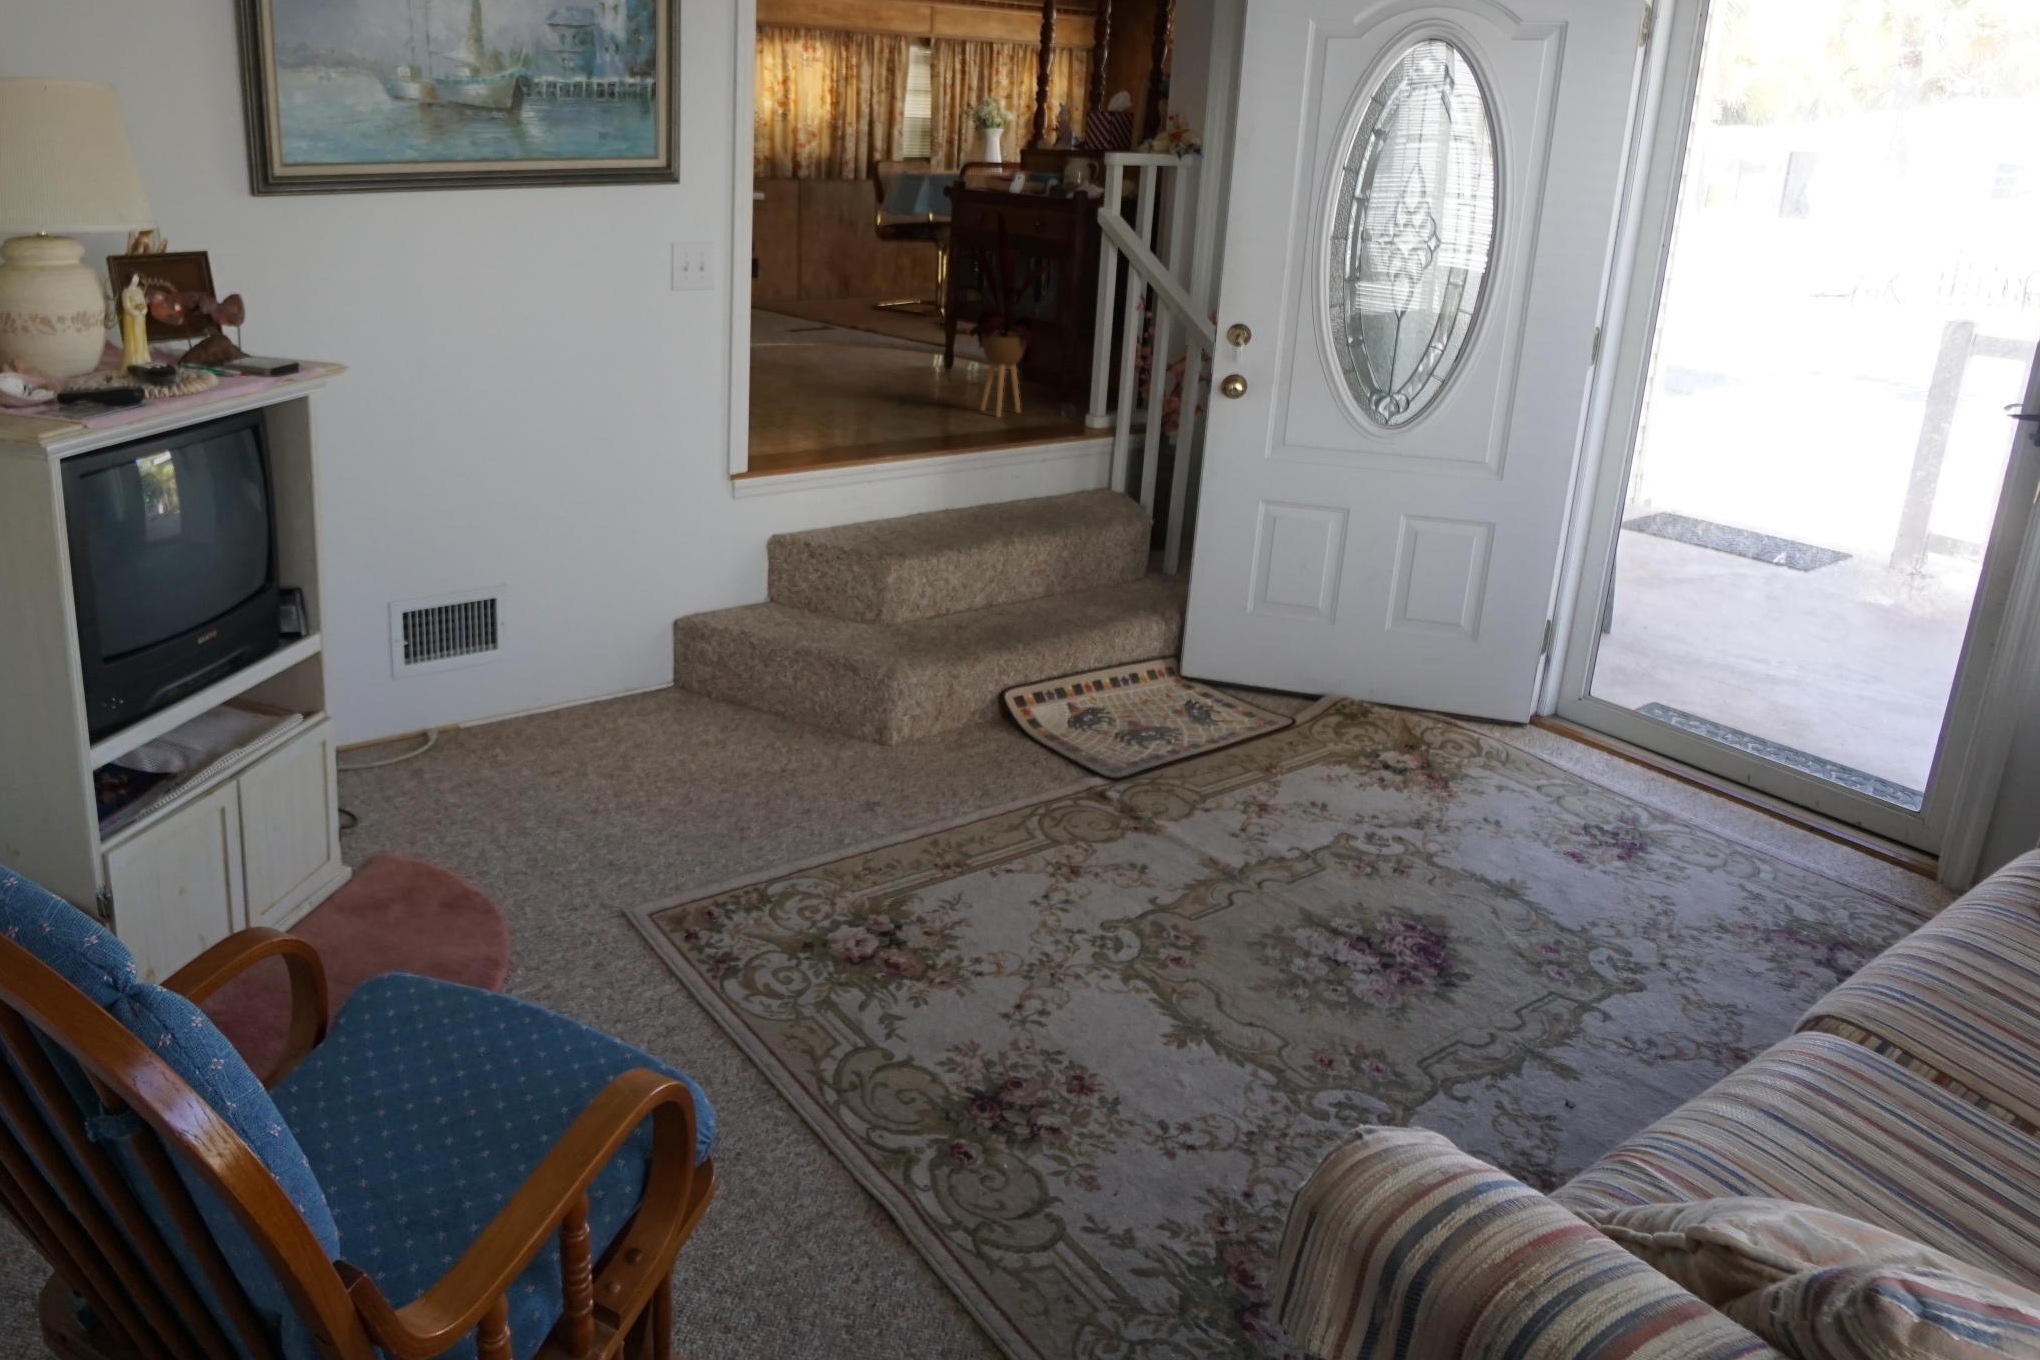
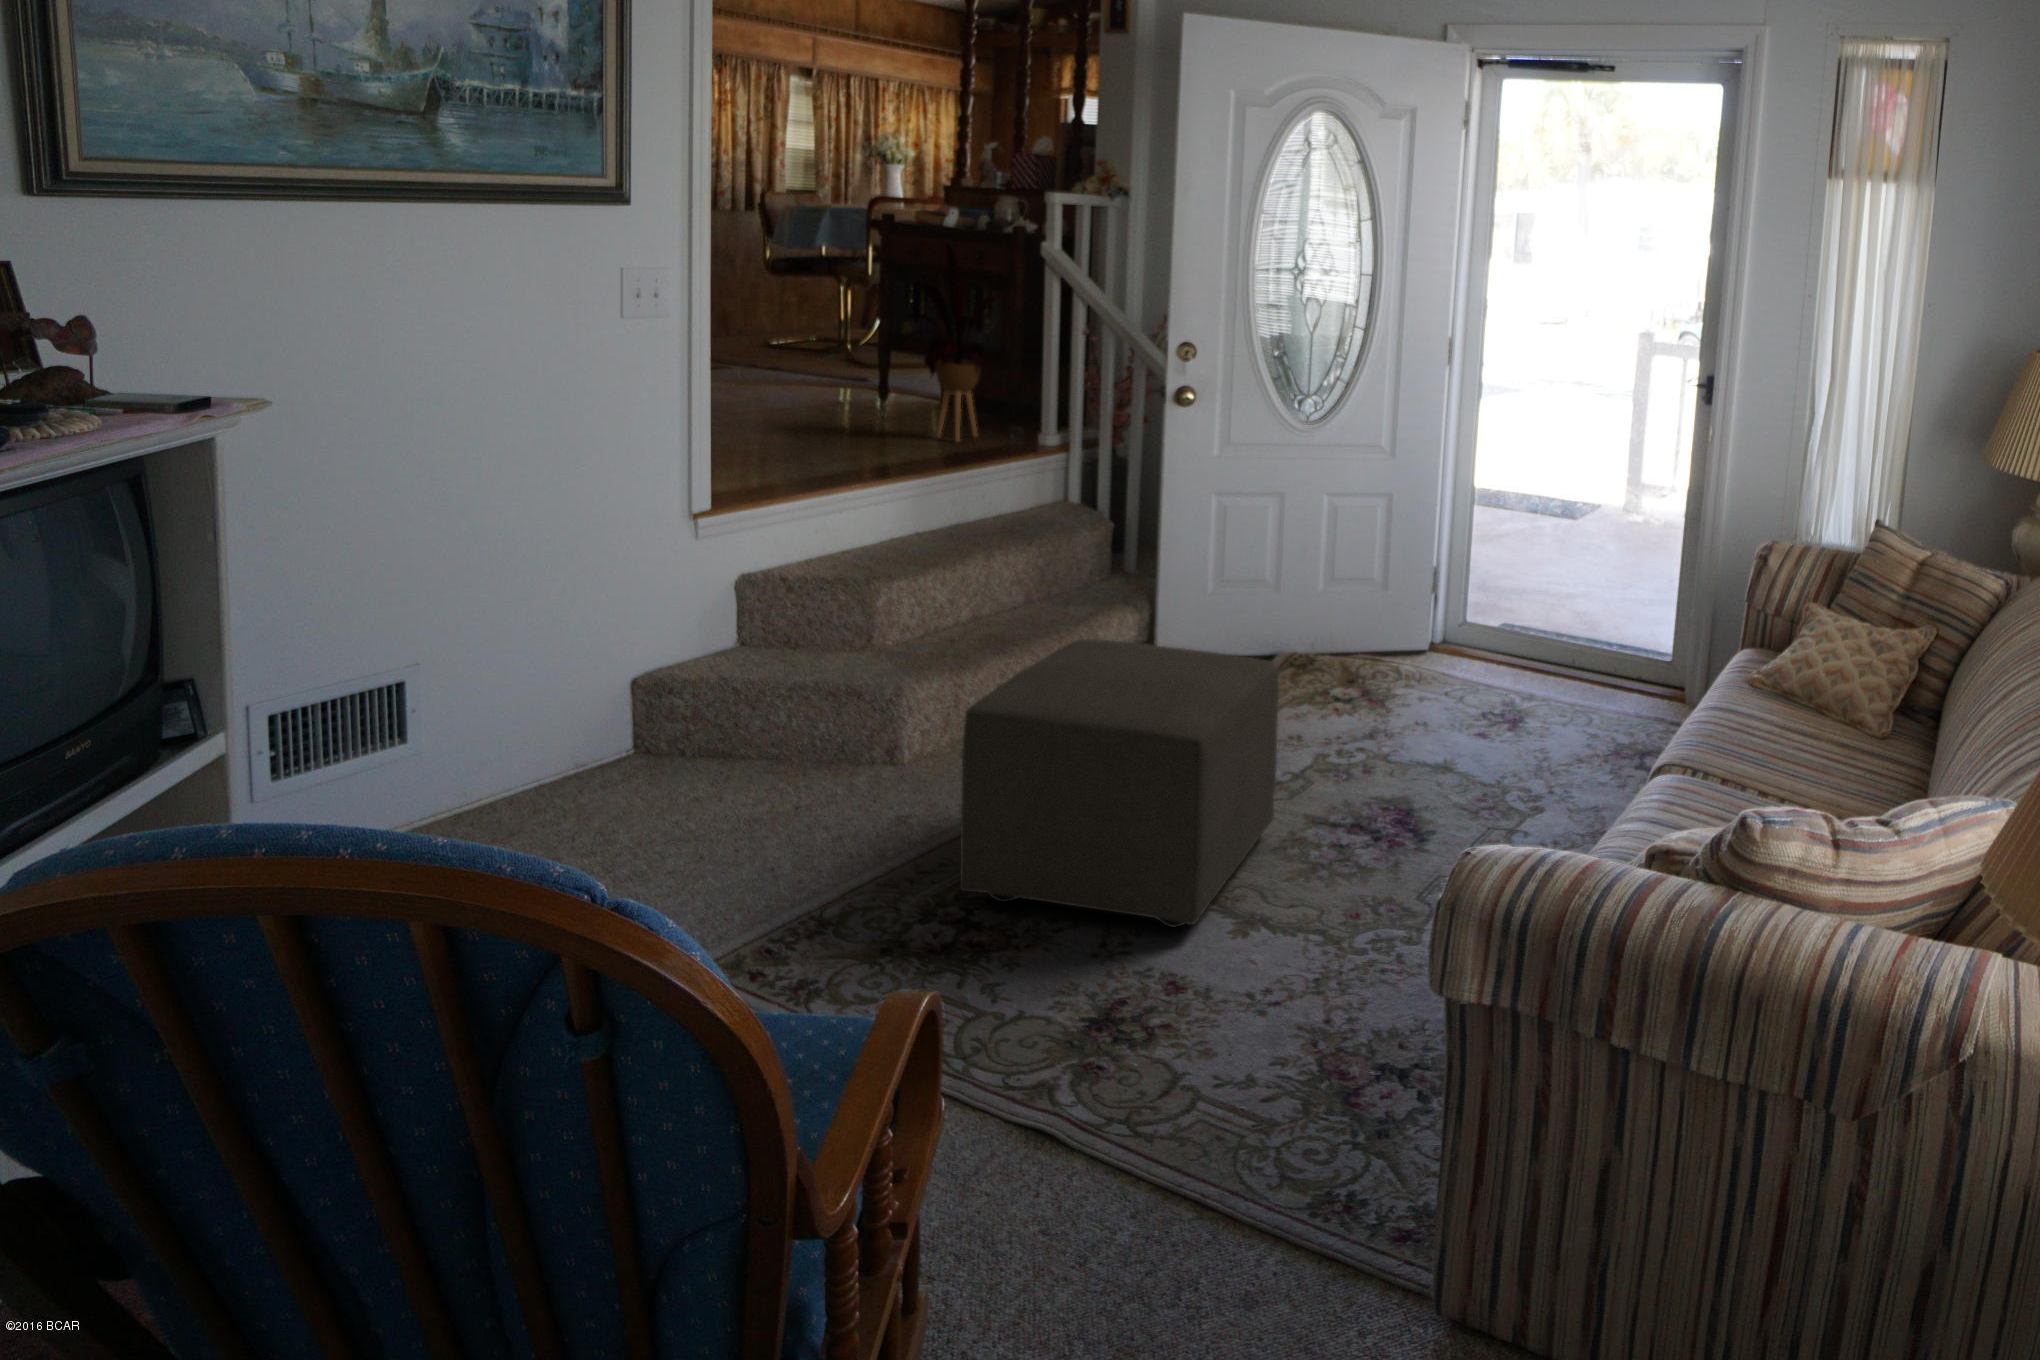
ottoman: none [895,657,1271,1017] -> present [960,639,1279,927]

